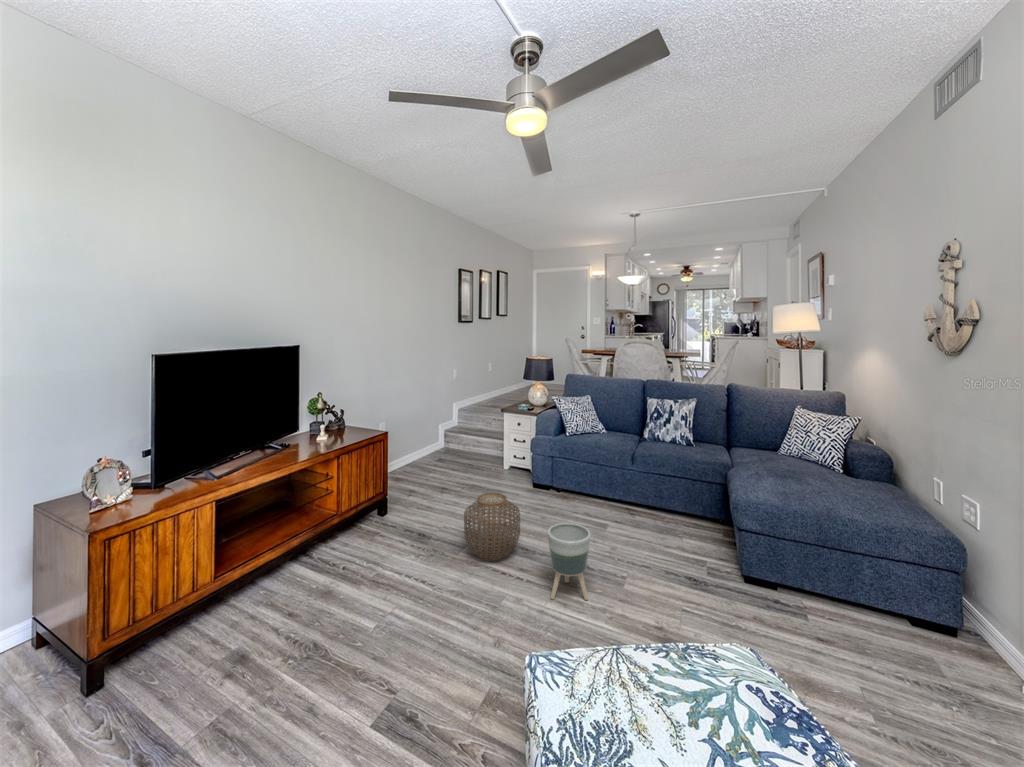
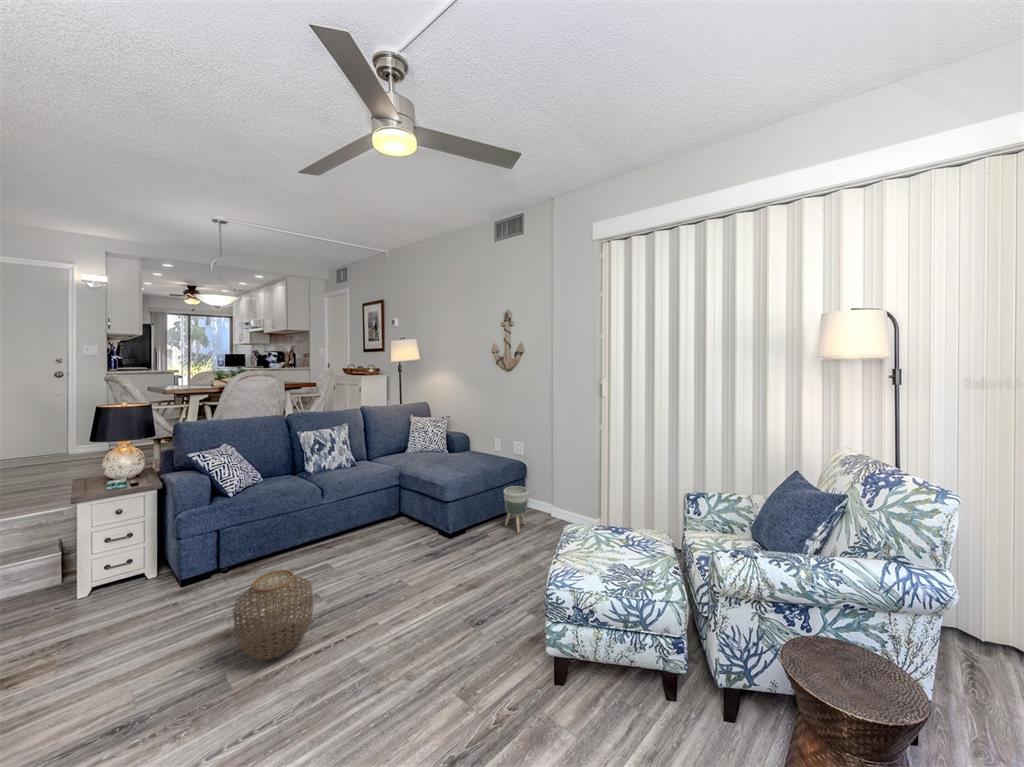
planter: present [548,523,591,600] -> present [504,486,529,533]

